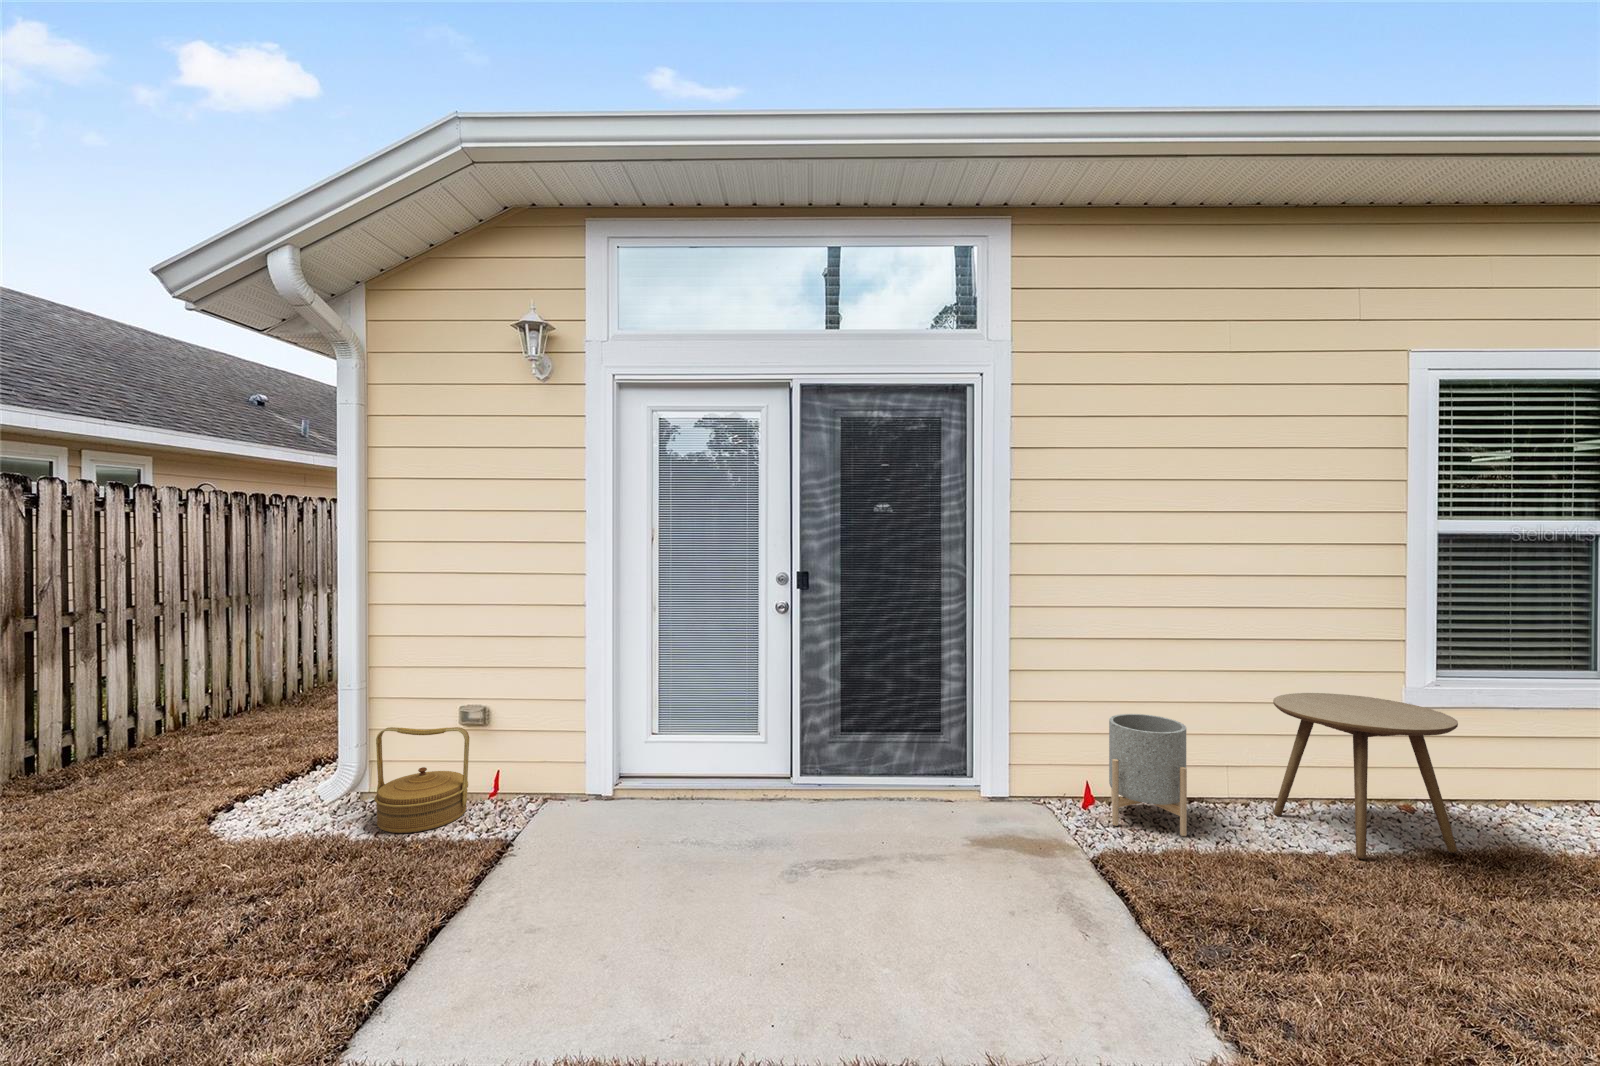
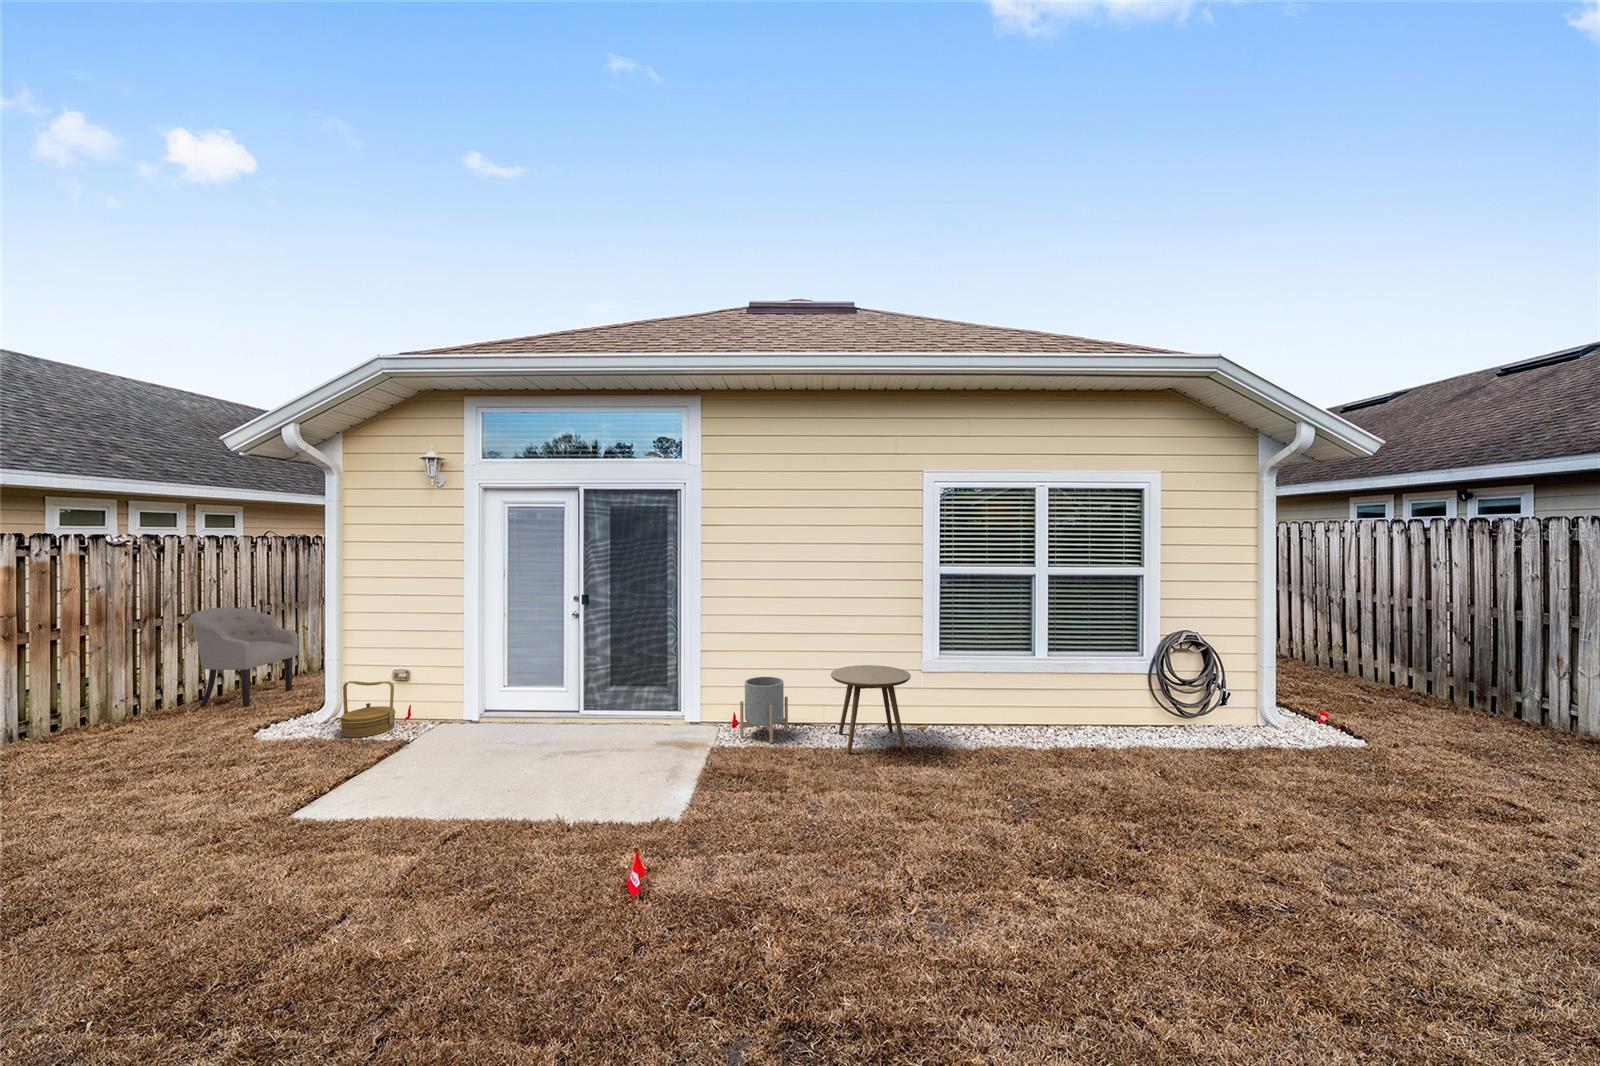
chair: none [82,601,263,770] -> present [190,608,298,706]

